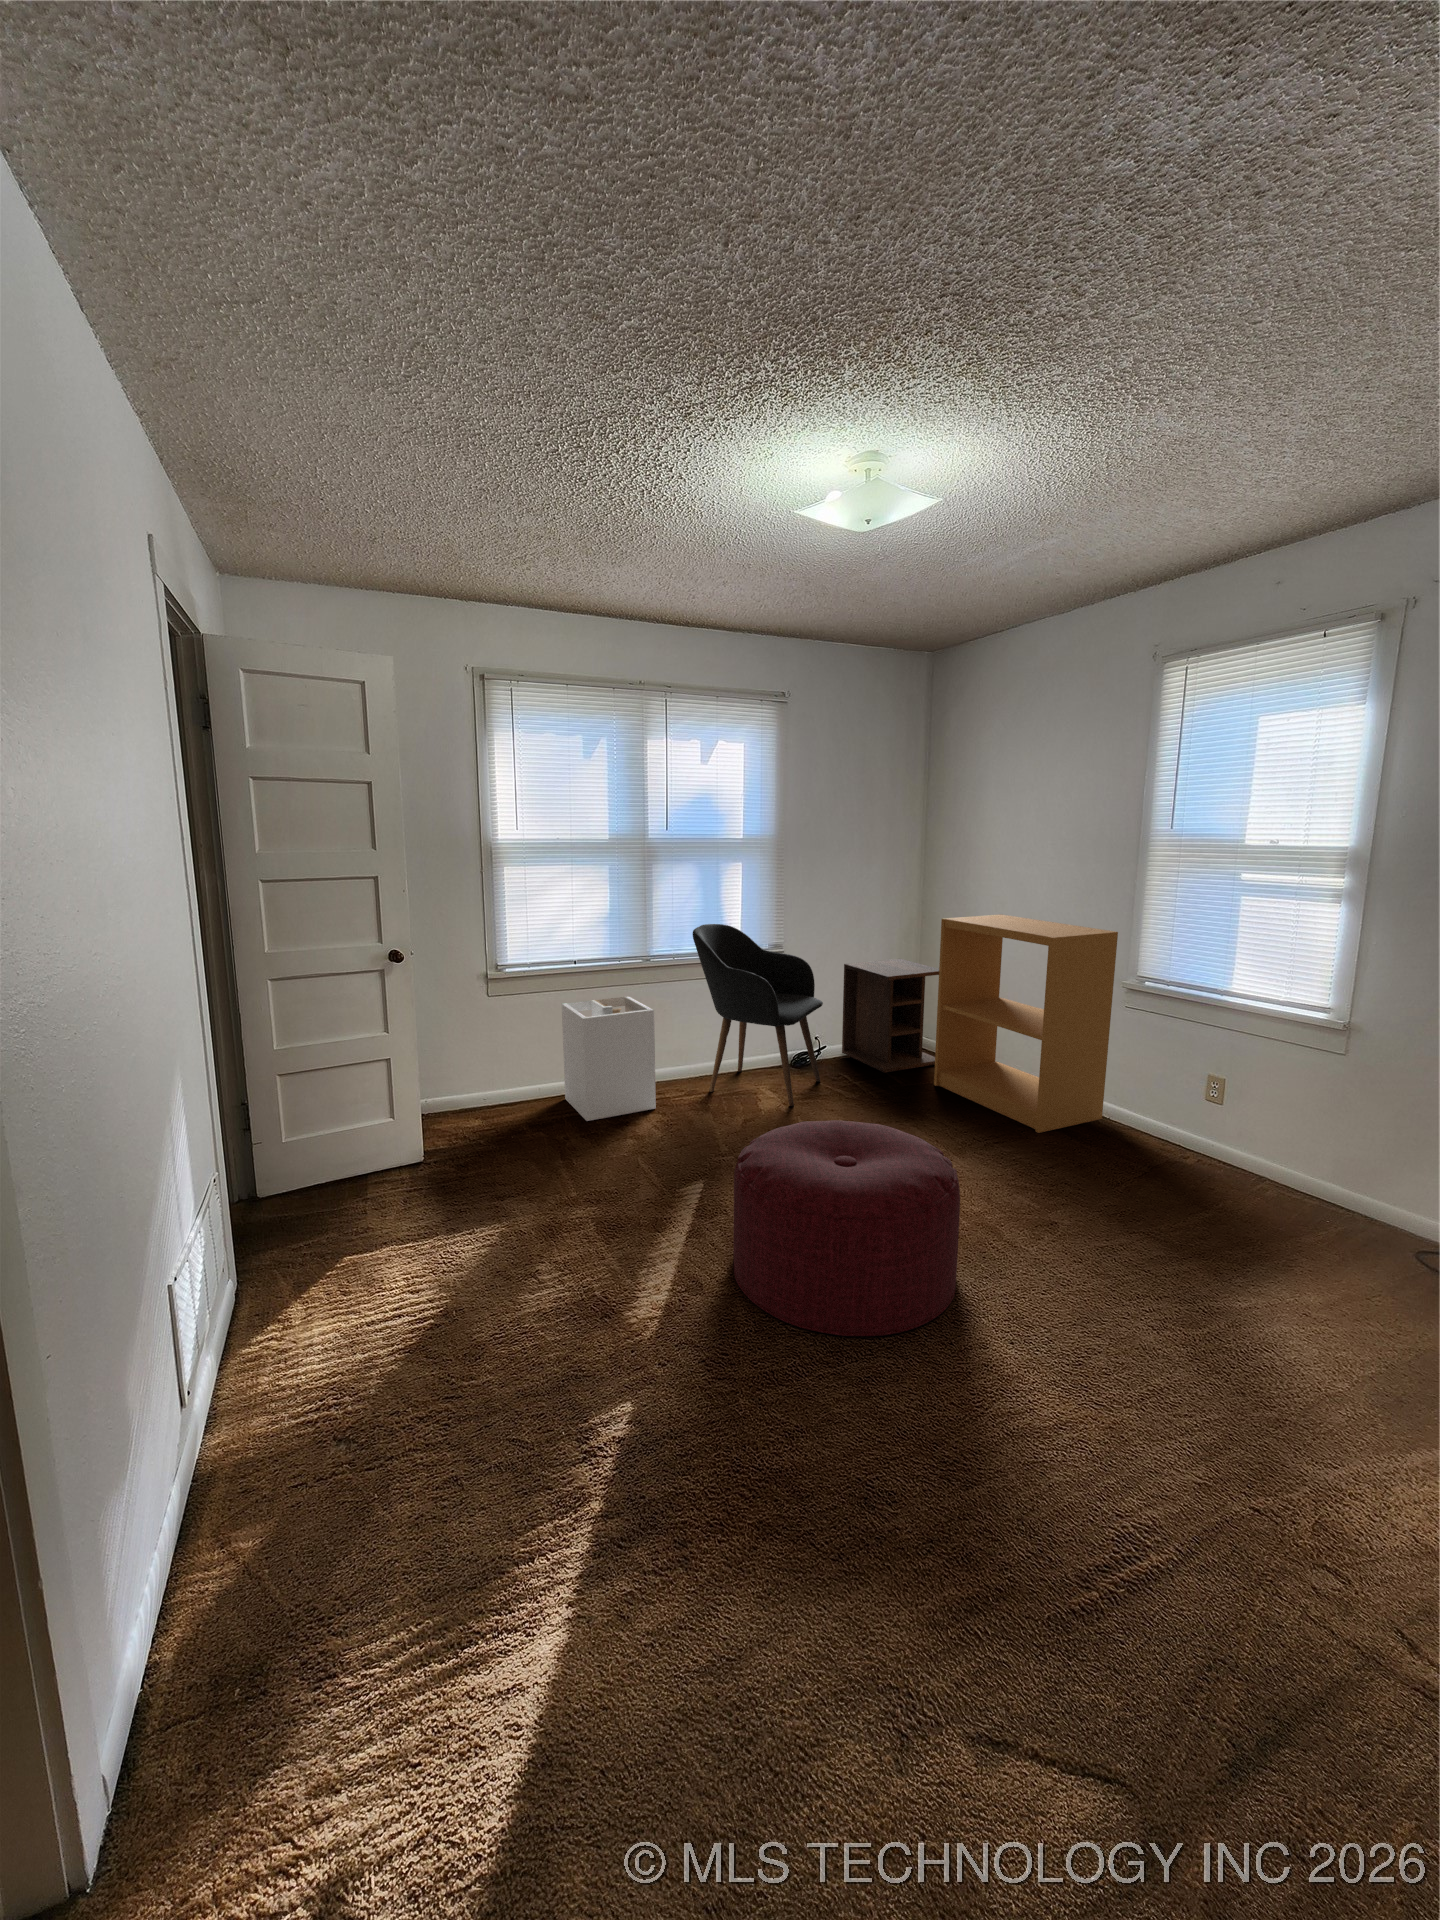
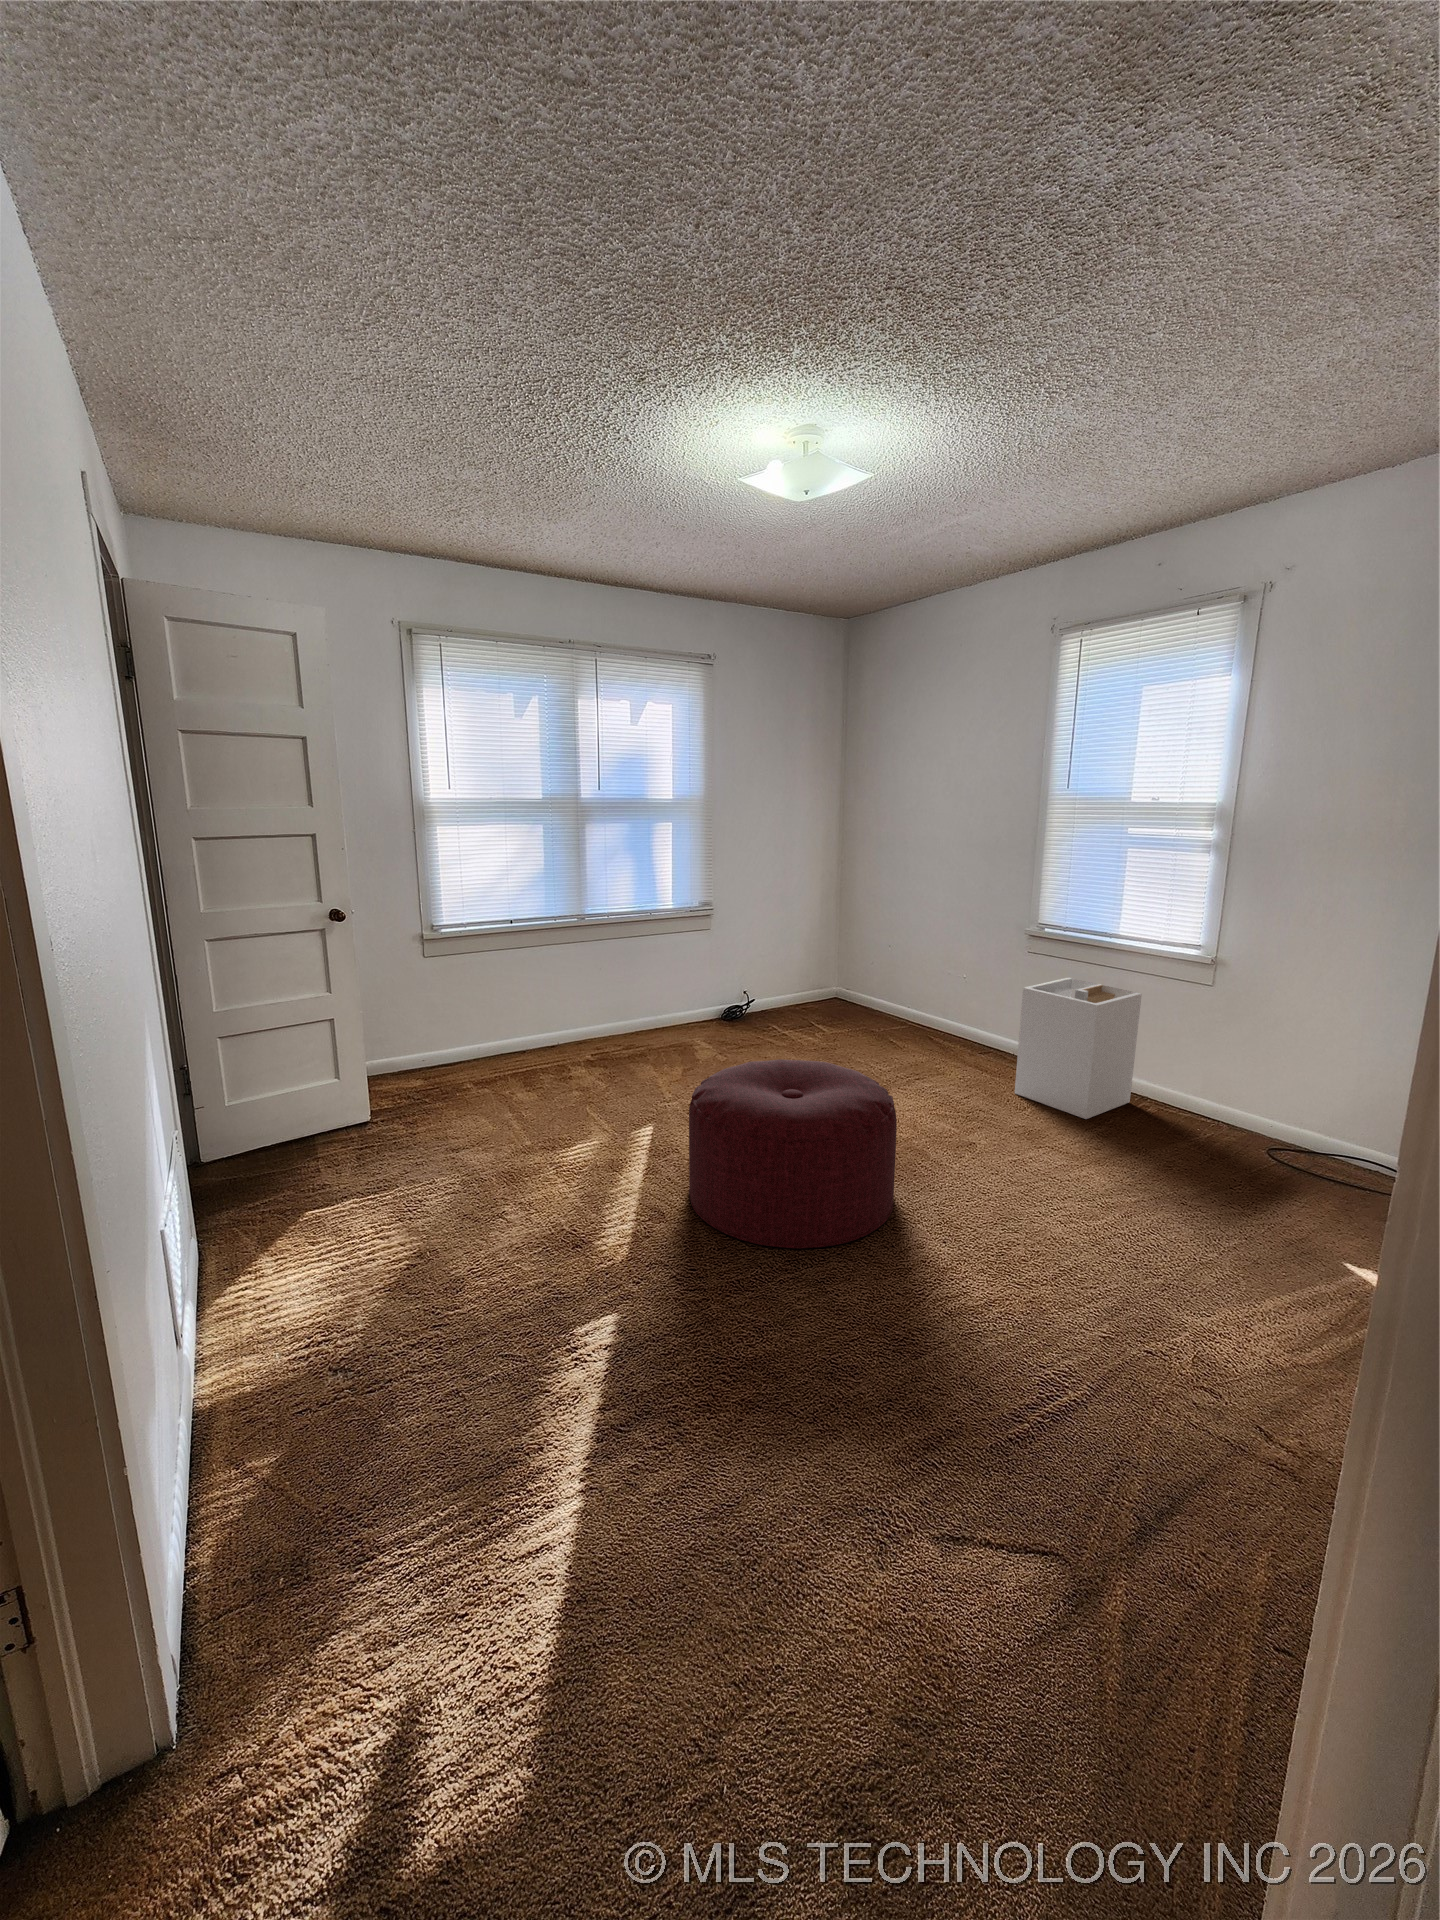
bookshelf: present [934,914,1118,1133] -> none [857,870,1023,1070]
armchair: present [693,924,823,1106] -> none [625,883,752,1056]
nightstand: present [842,959,939,1073] -> none [768,915,865,1023]
laundry hamper: present [562,996,656,1121] -> present [1015,978,1142,1119]

